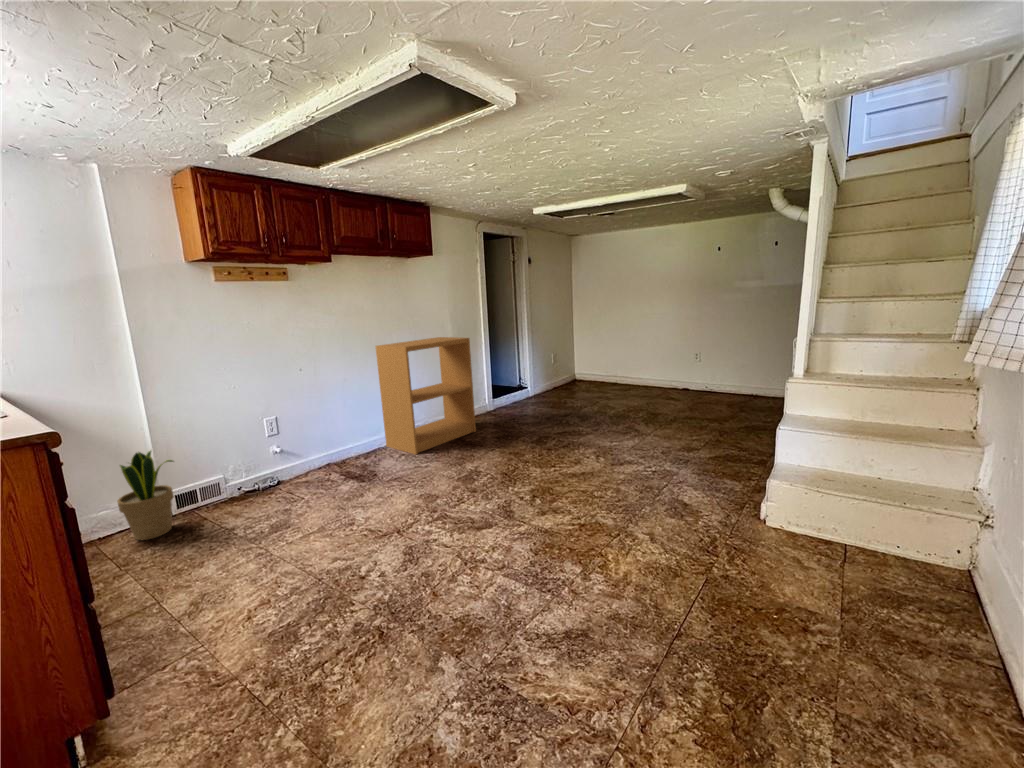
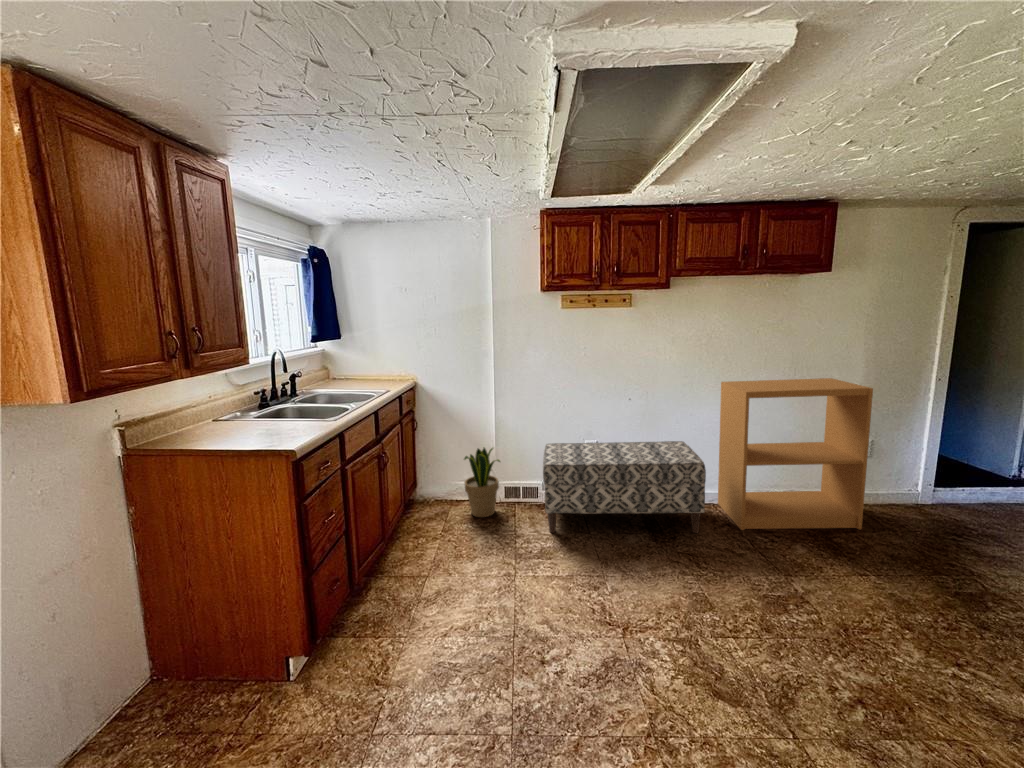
bench: none [222,400,394,513] -> present [543,441,706,533]

